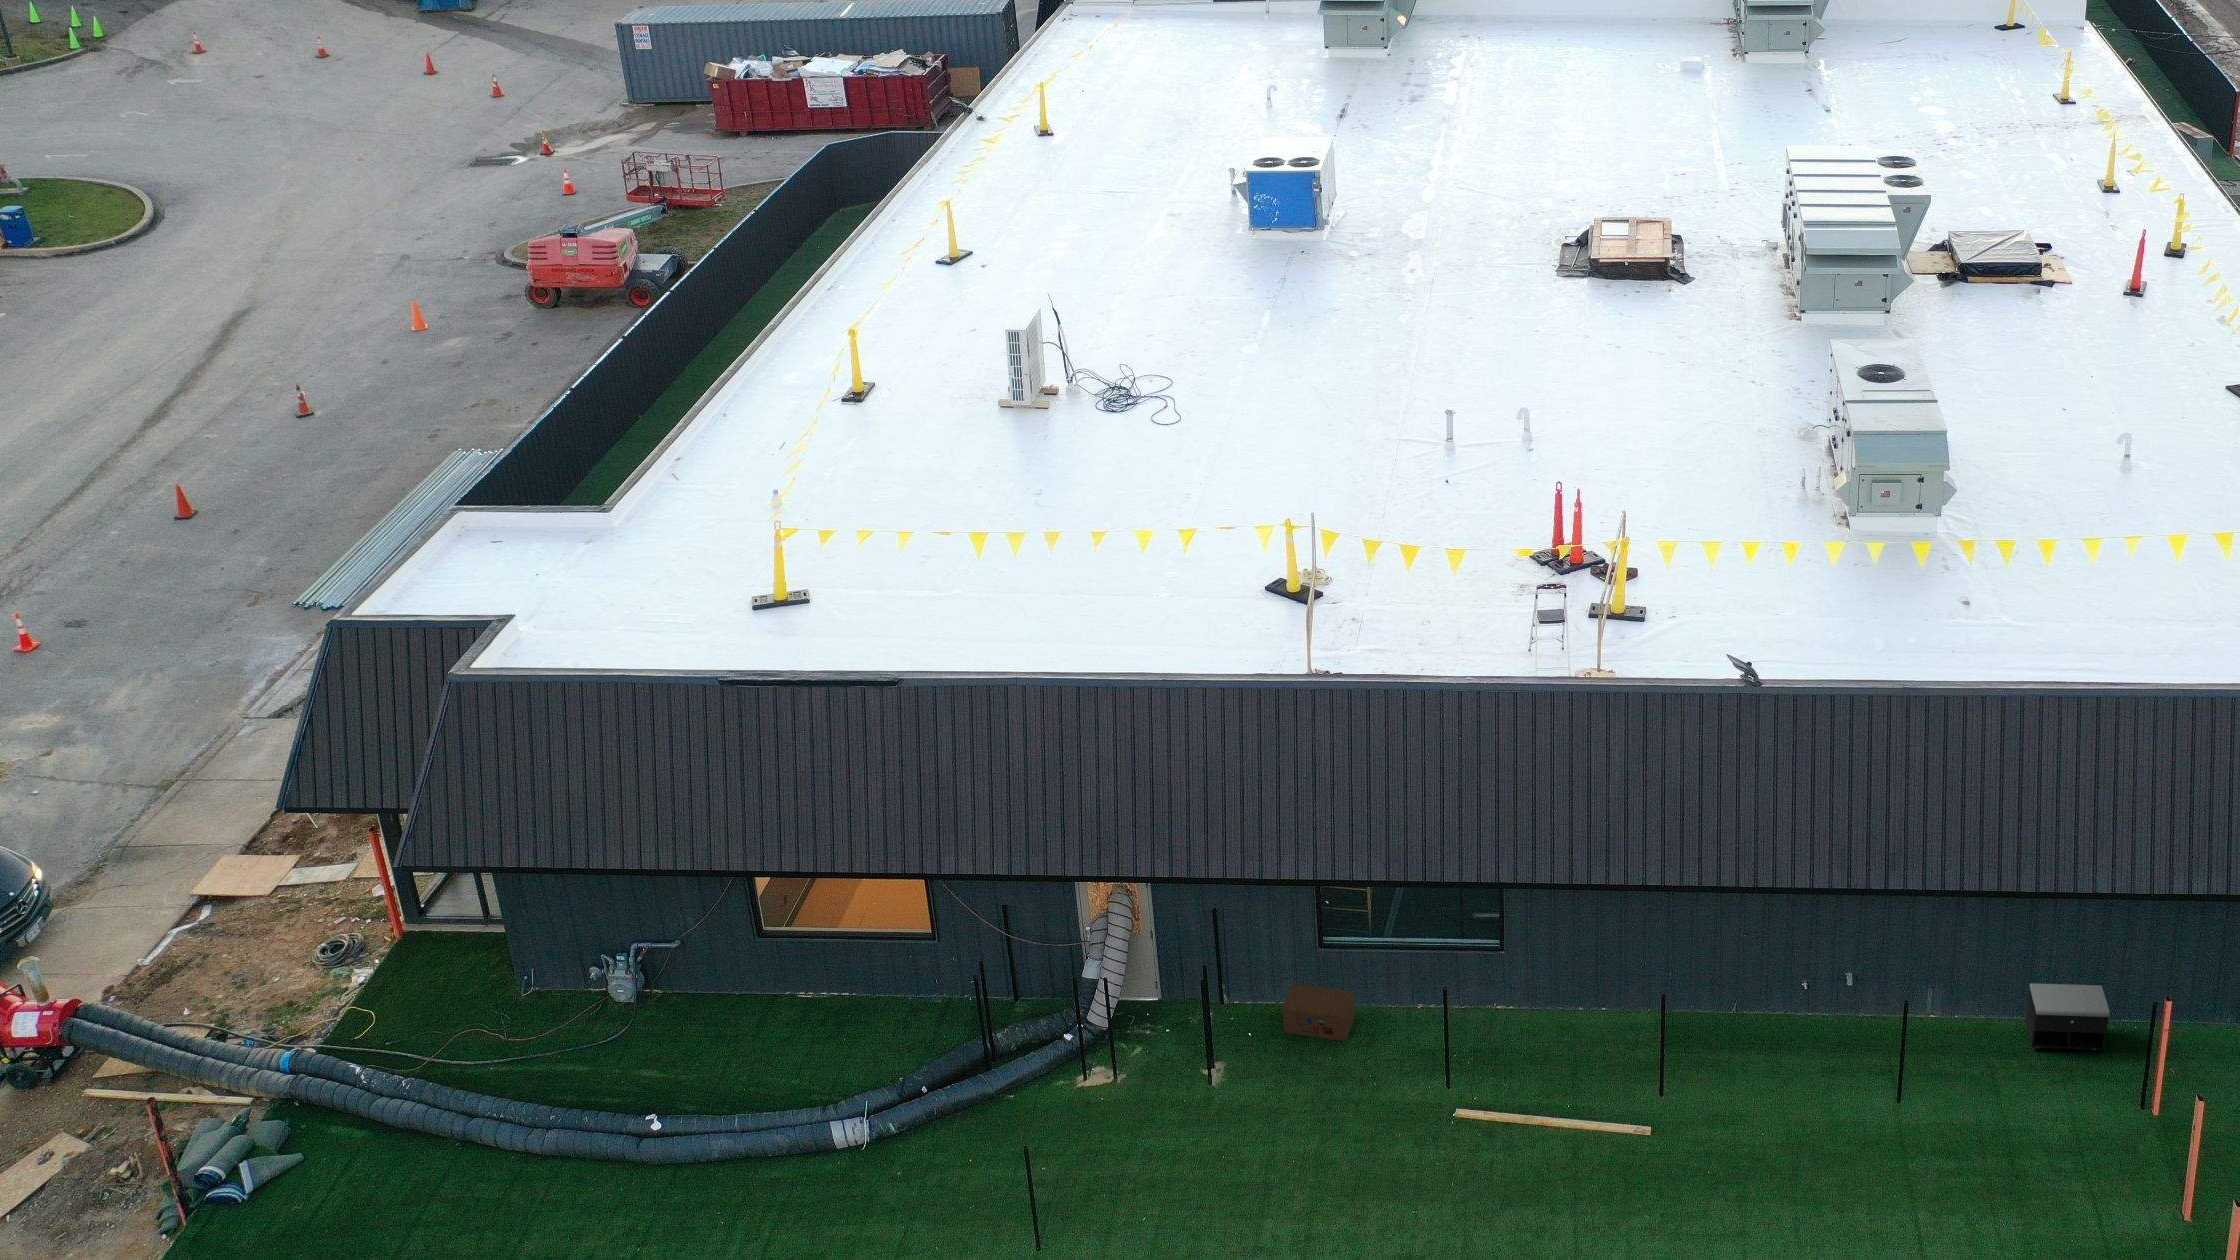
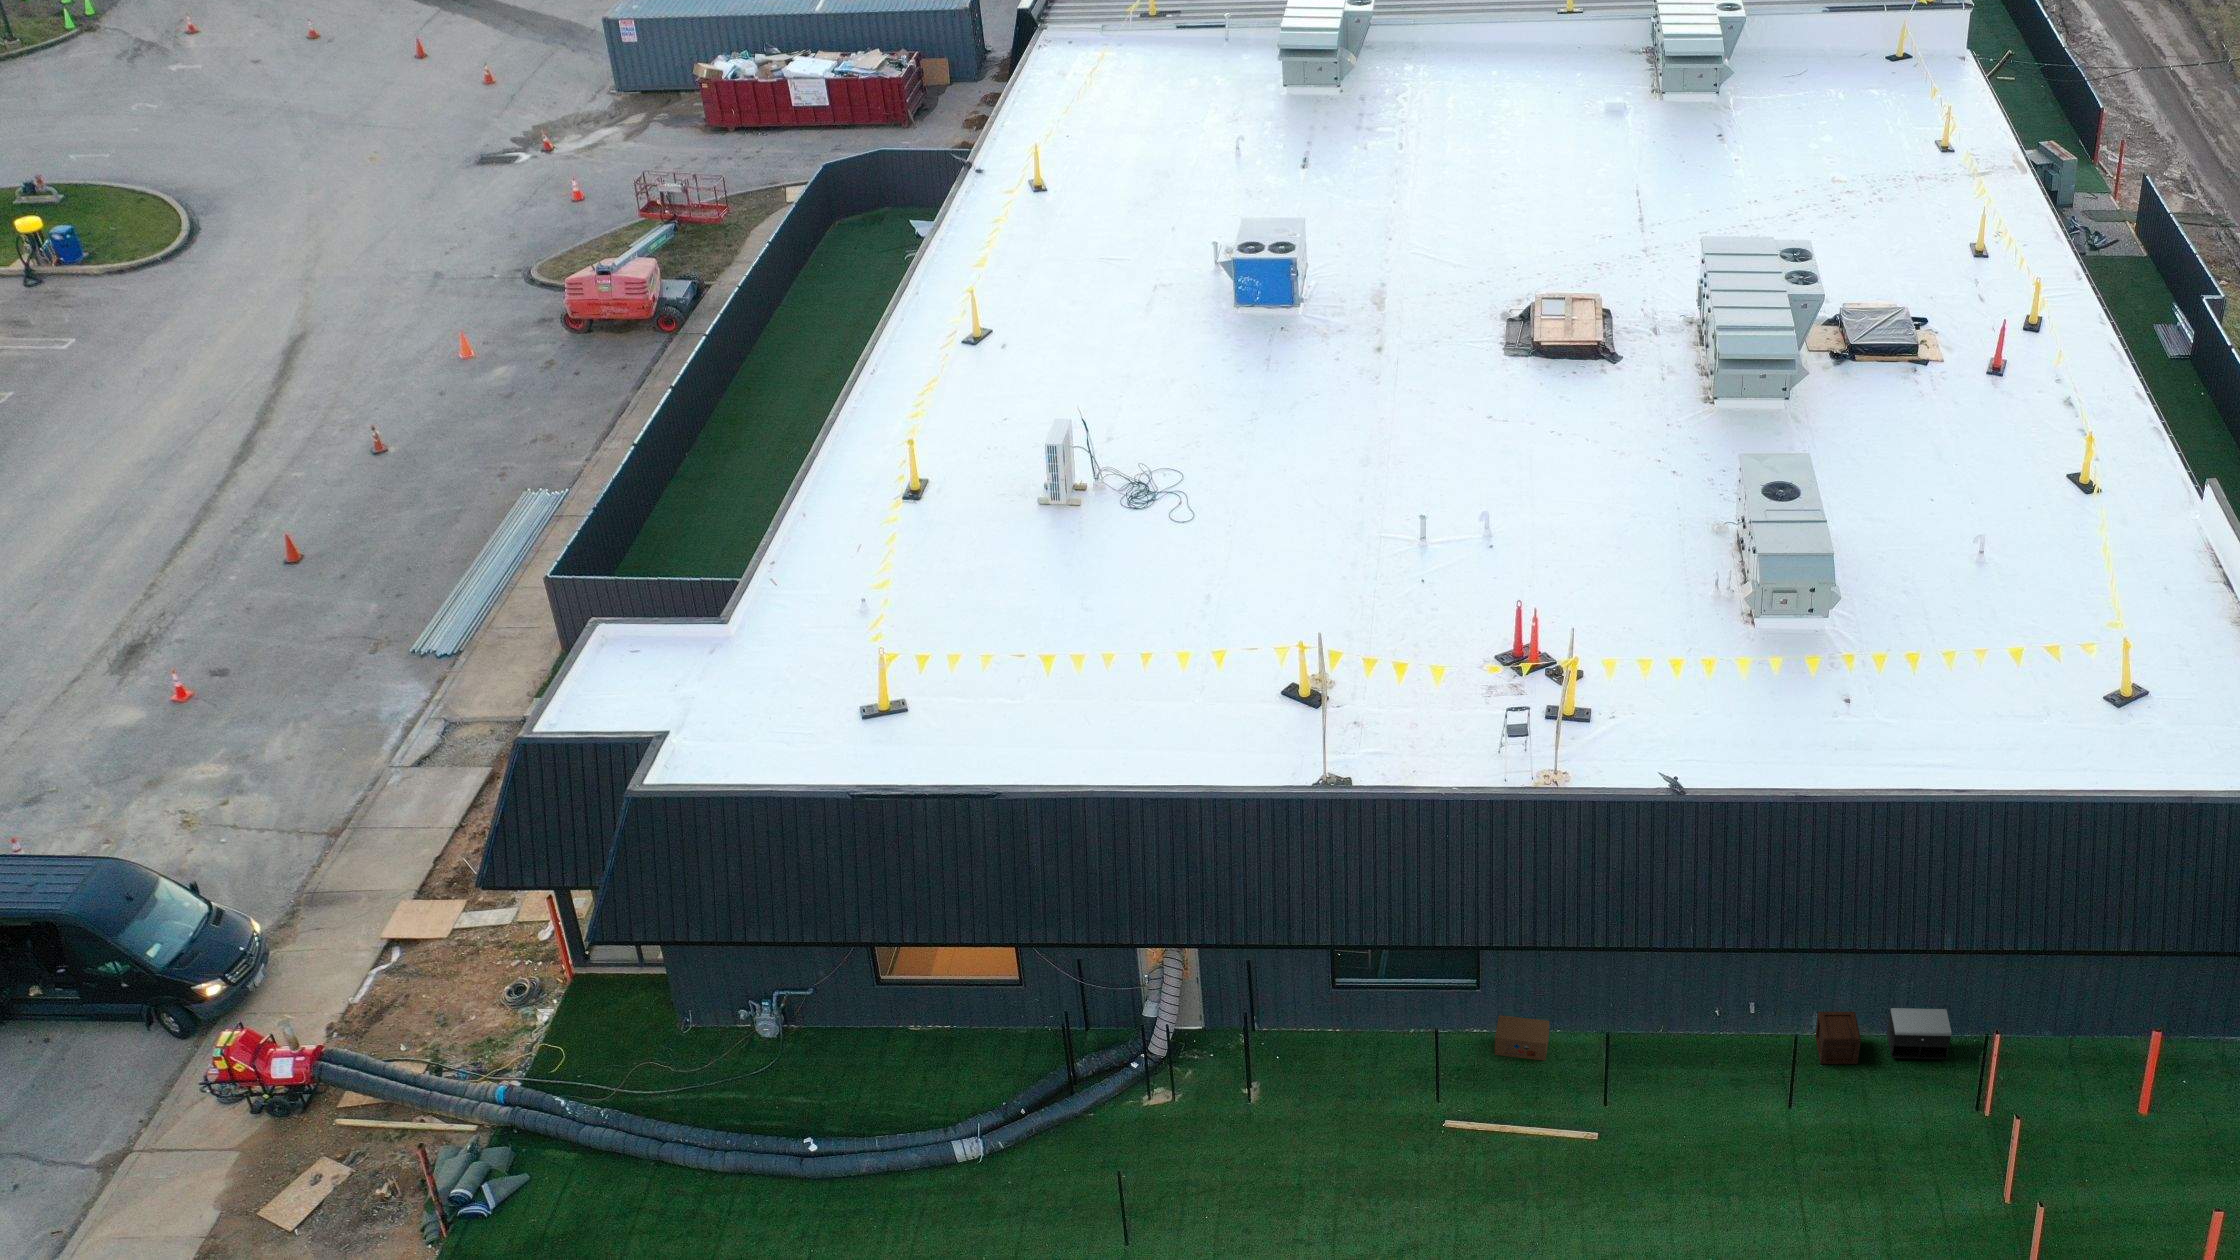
cardboard box: present [1282,984,1356,1041] -> present [1495,1015,1549,1061]
wooden crate: none [1933,987,1992,1055] -> present [1815,1012,1861,1064]

